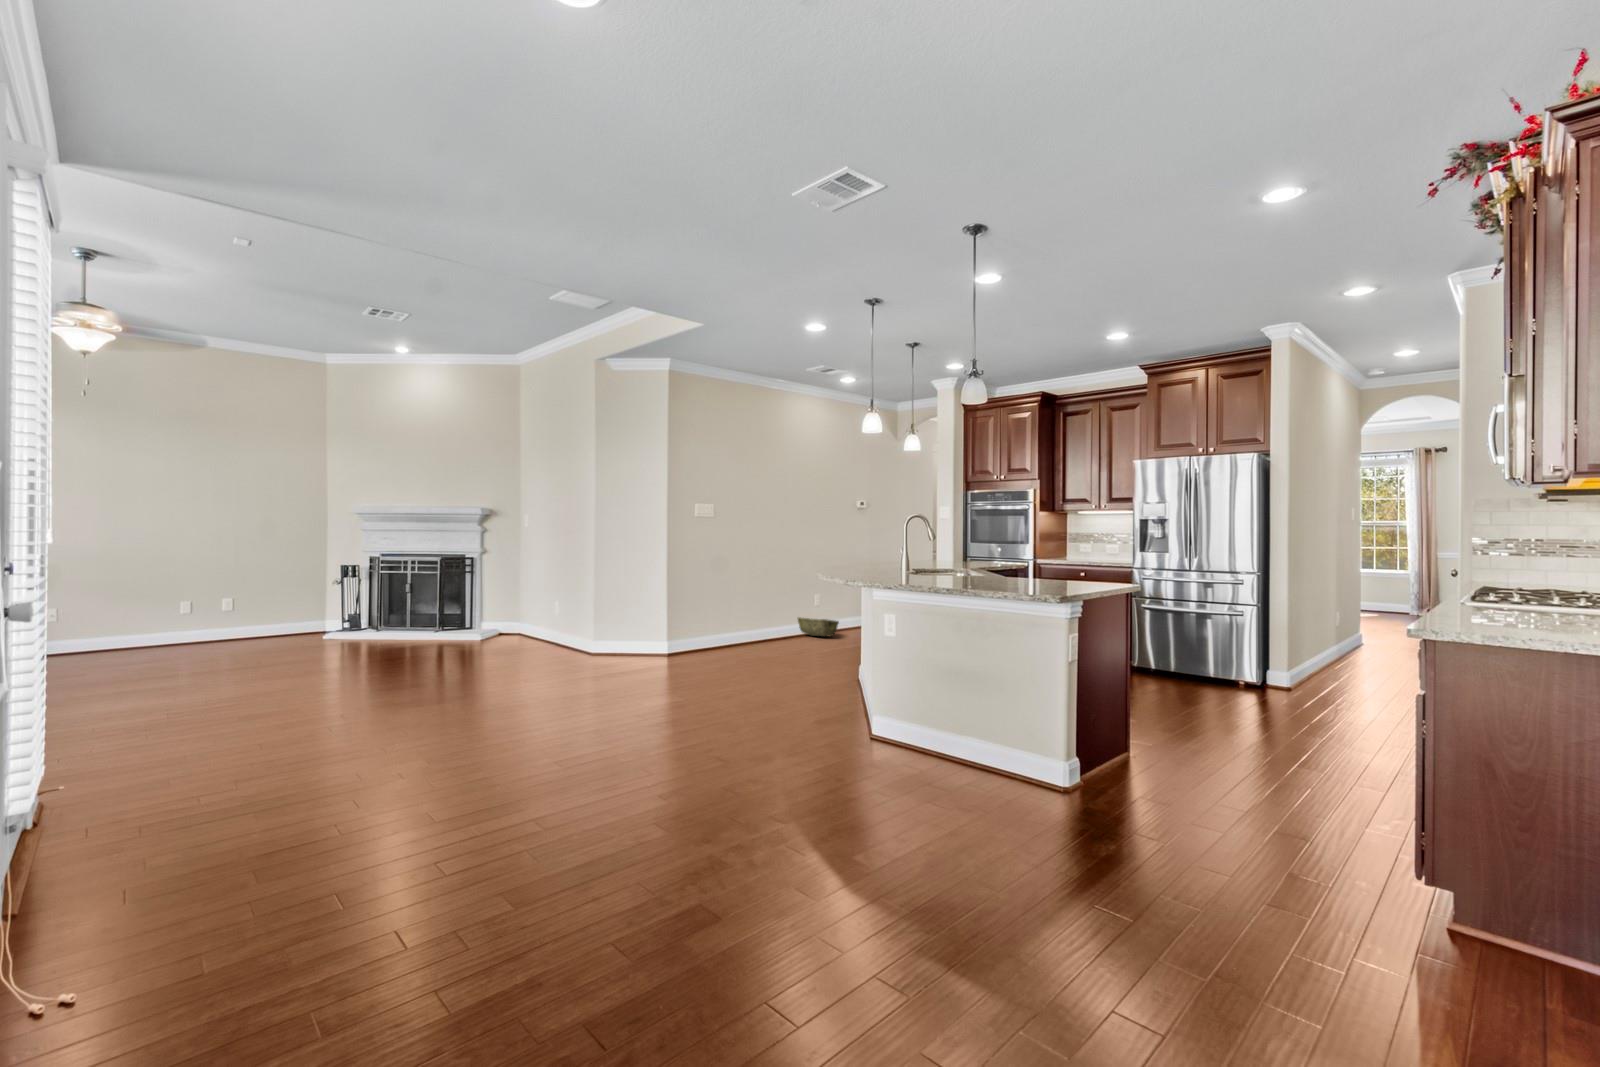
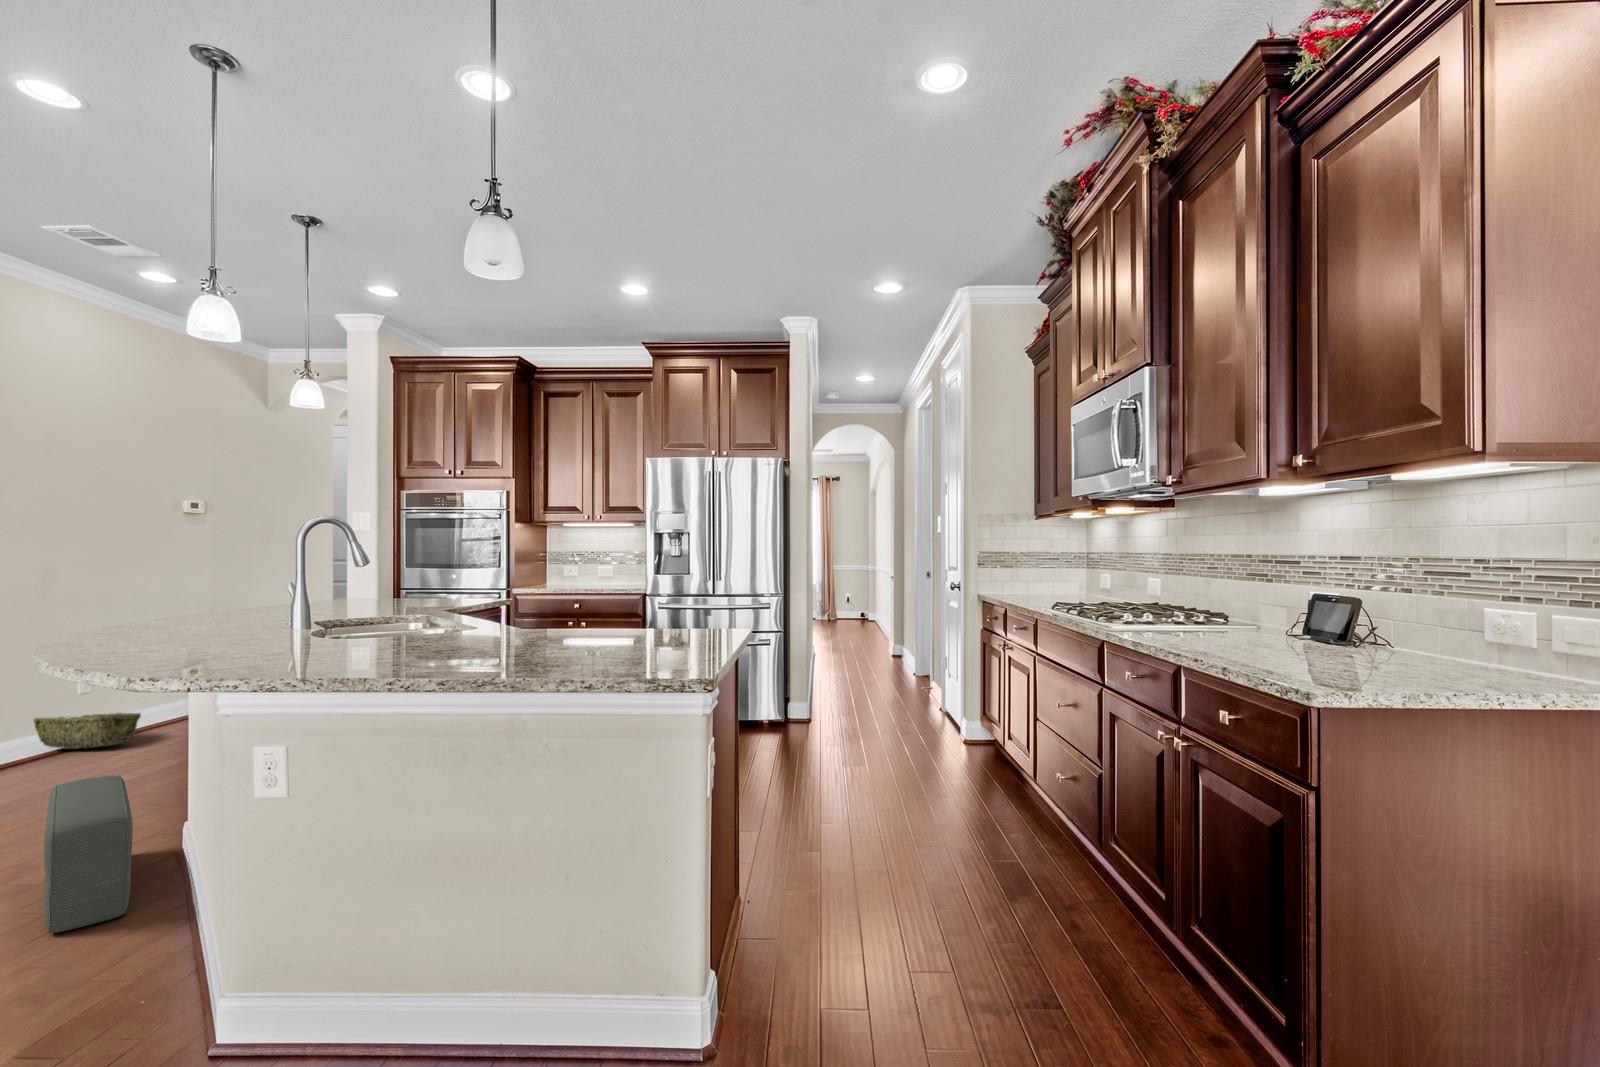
pouf: none [812,638,842,696] -> present [44,775,133,933]

